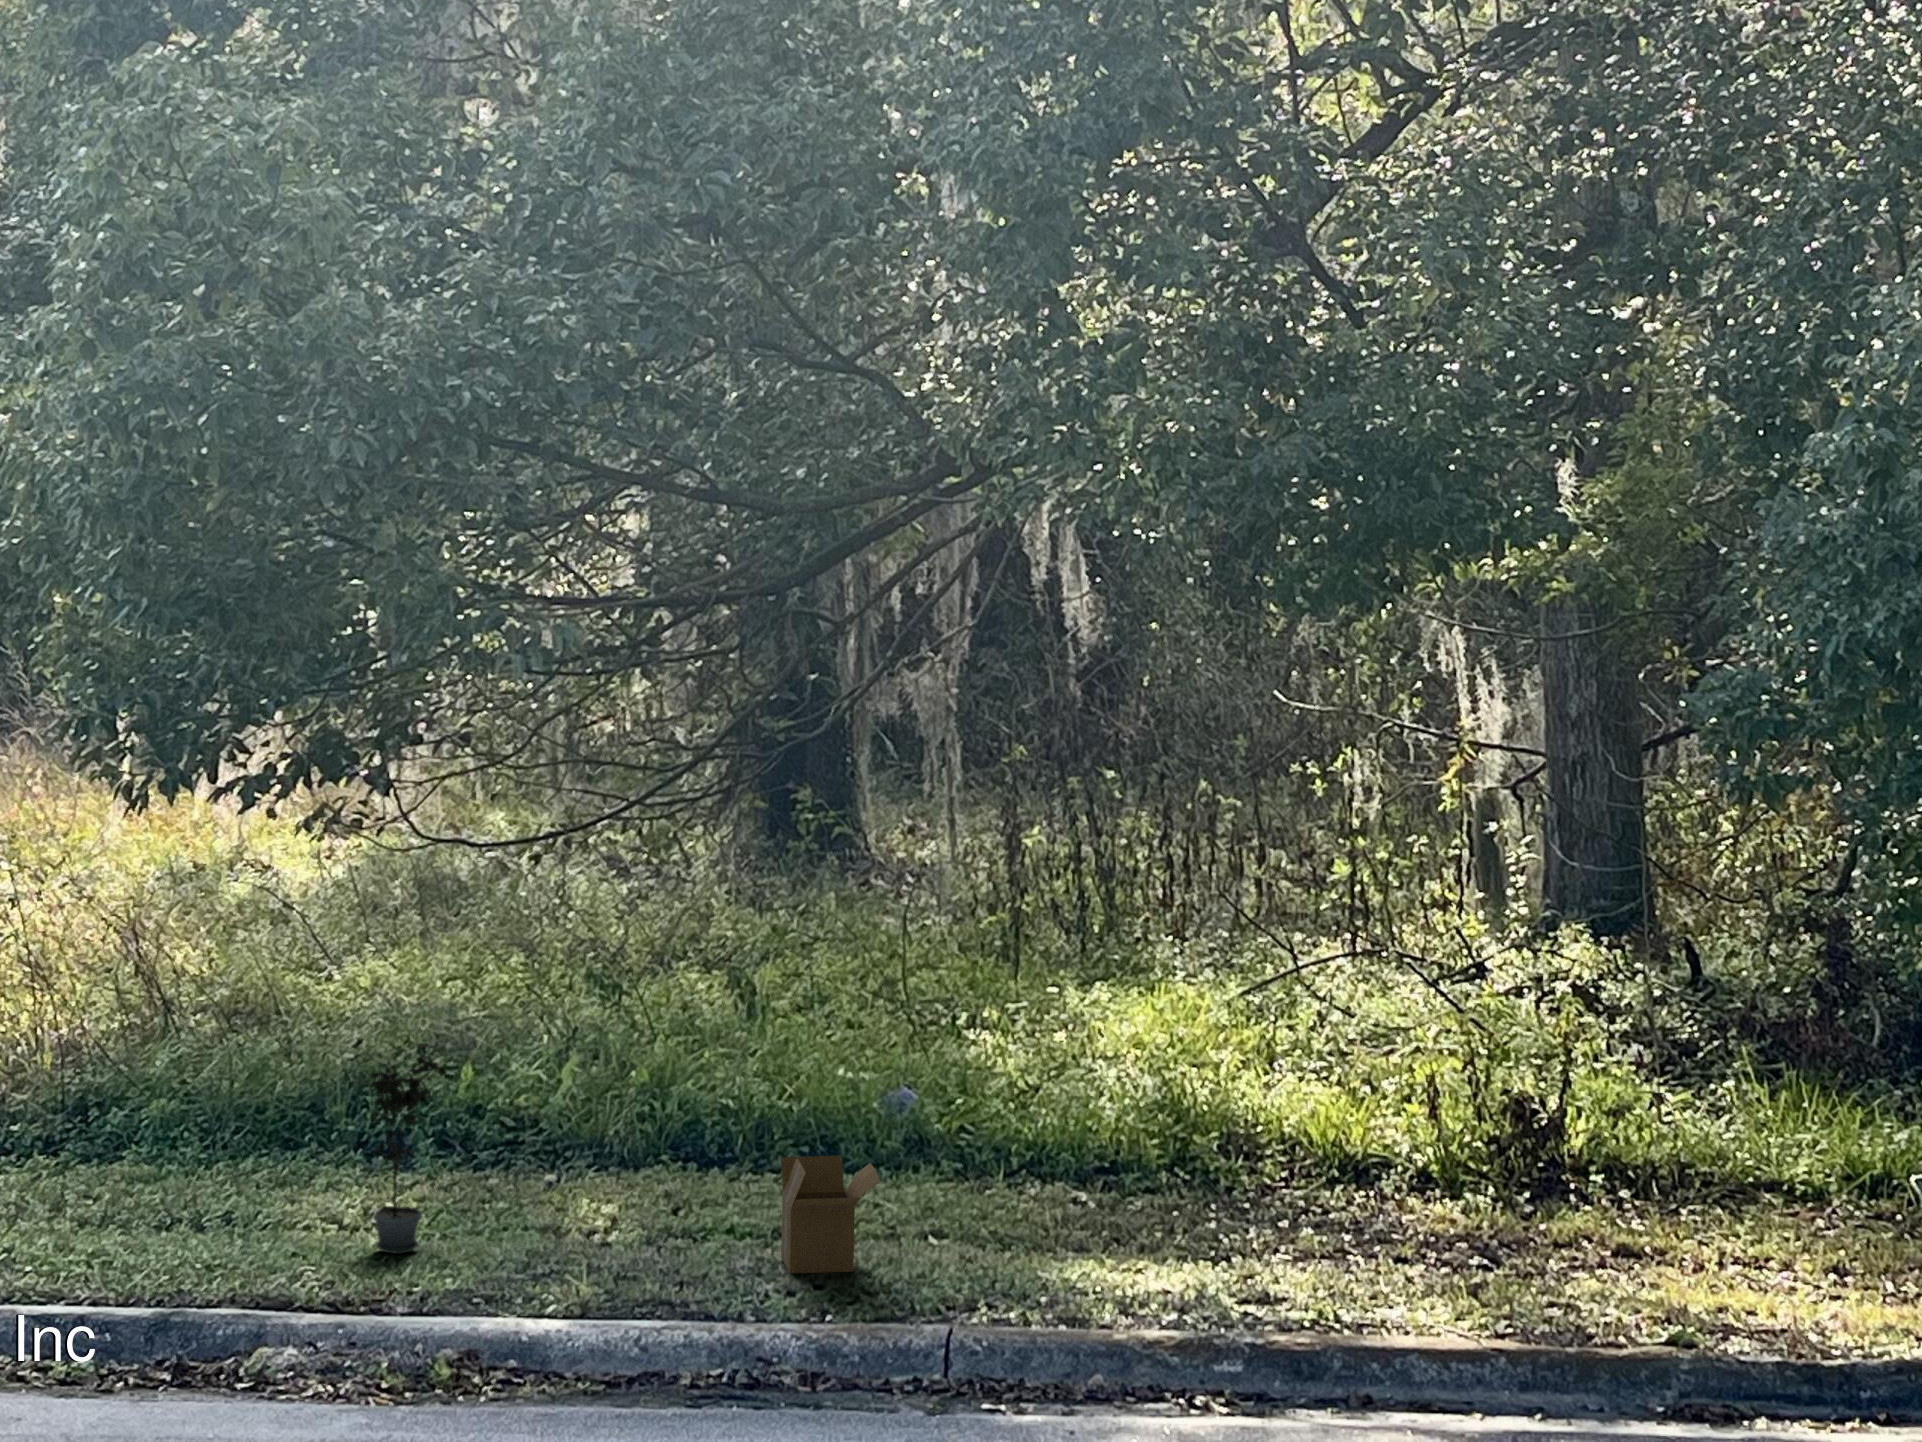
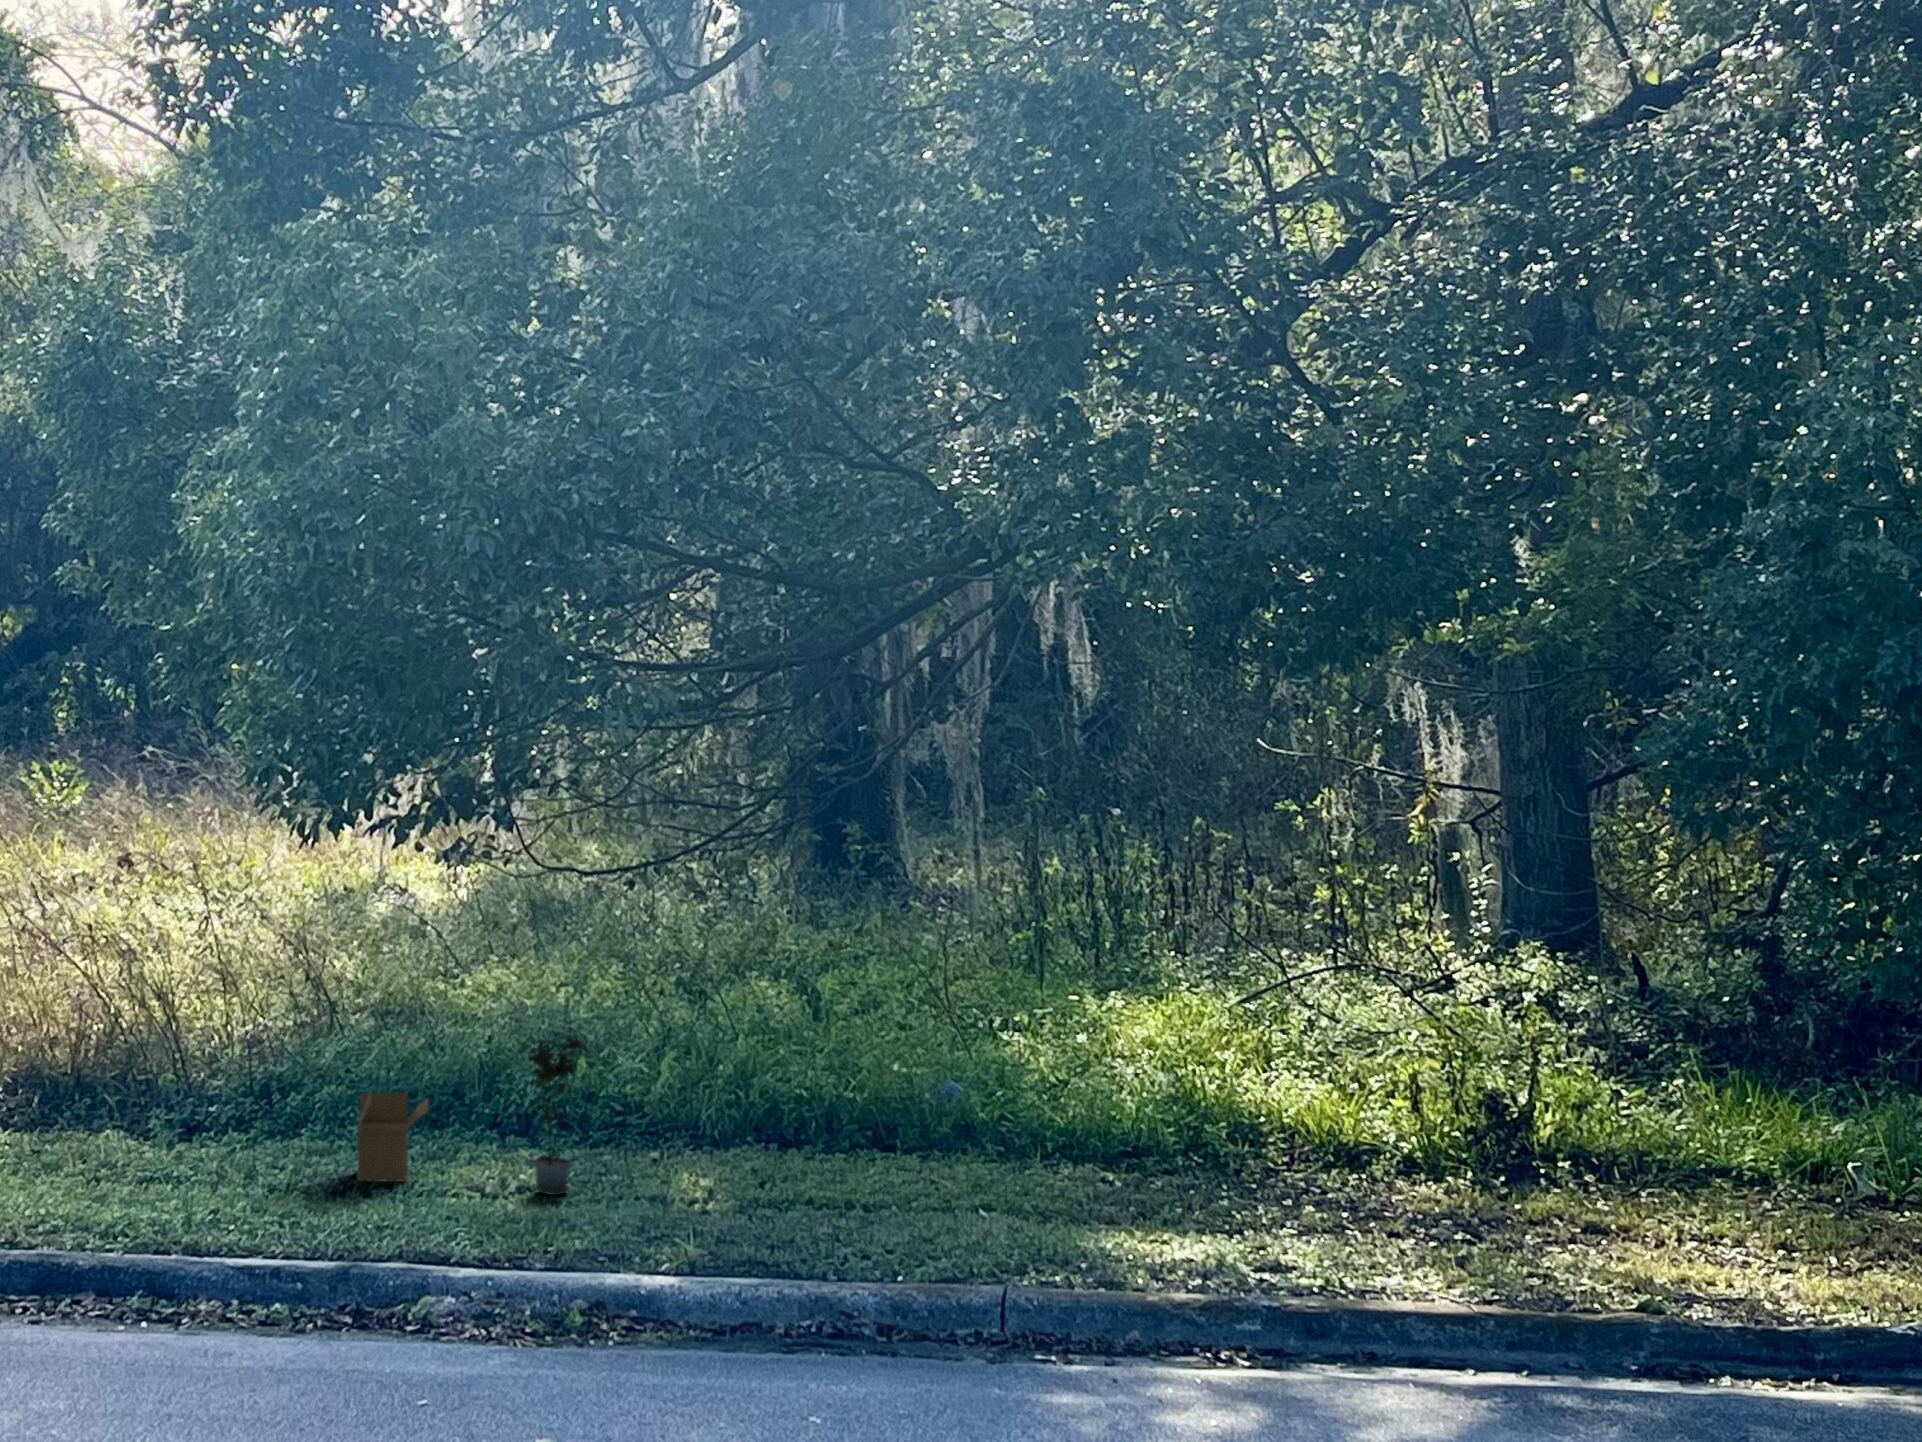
cardboard box: present [781,1155,880,1273] -> present [357,1092,428,1182]

